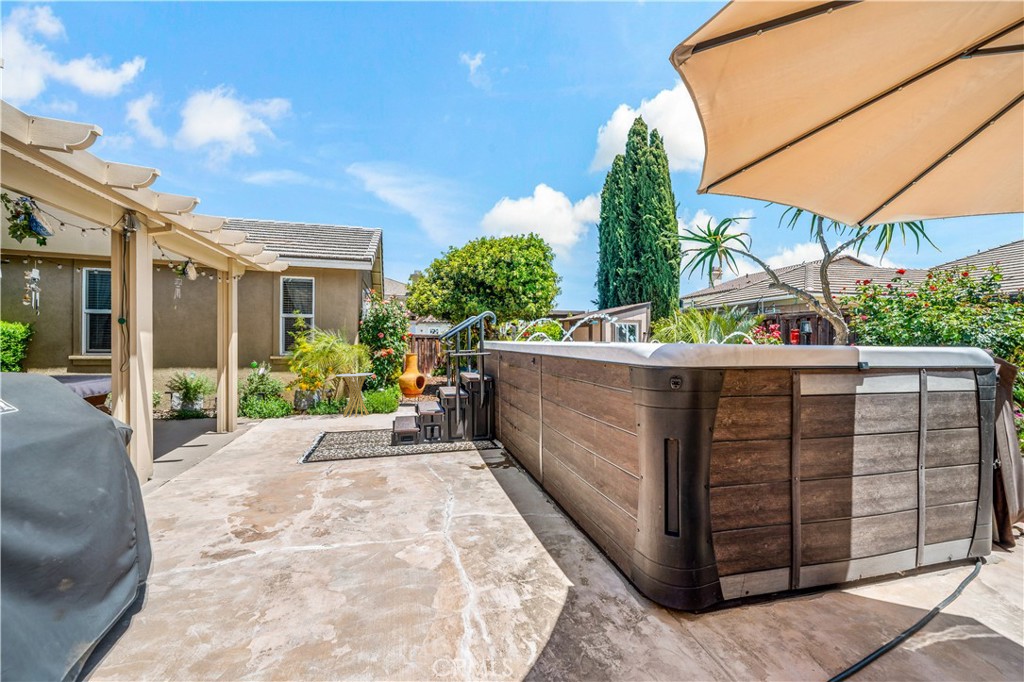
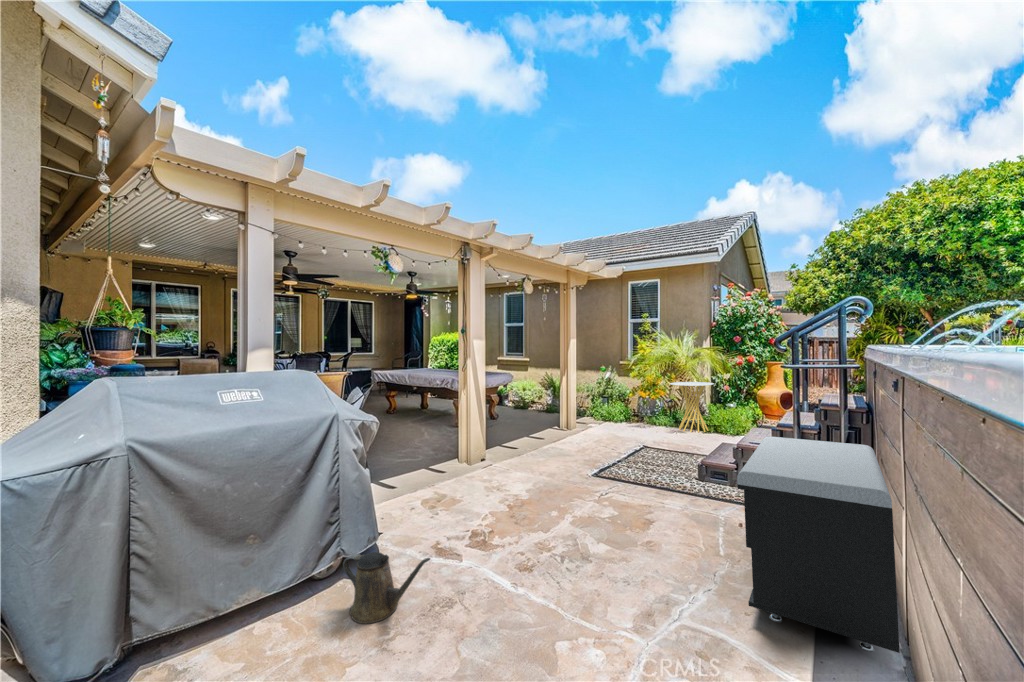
storage bench: none [459,395,541,497] -> present [737,436,900,653]
watering can: none [146,529,276,625] -> present [343,552,430,624]

